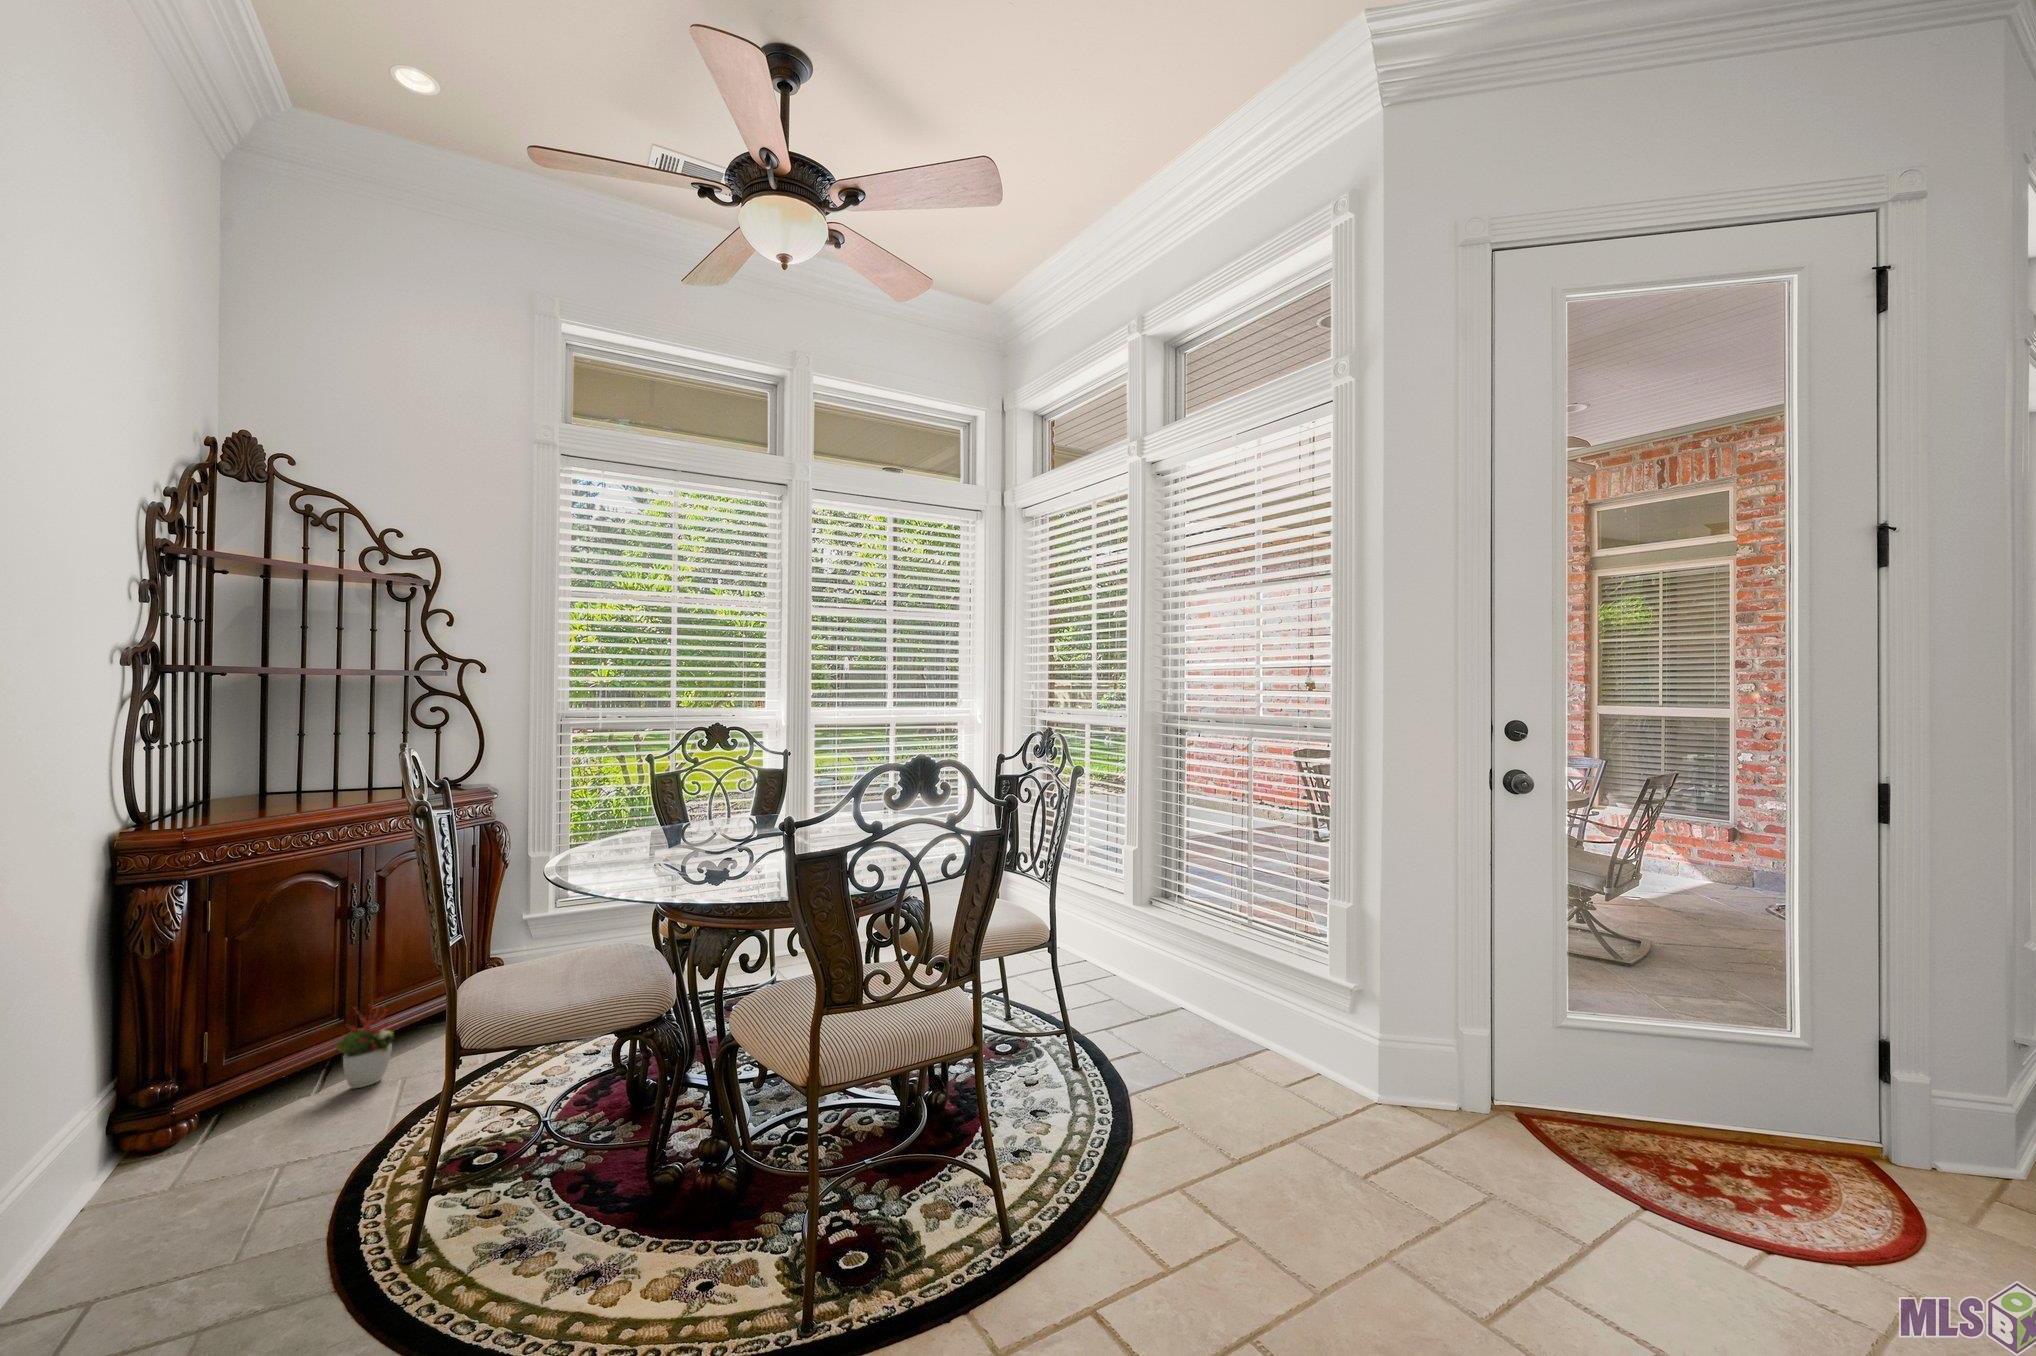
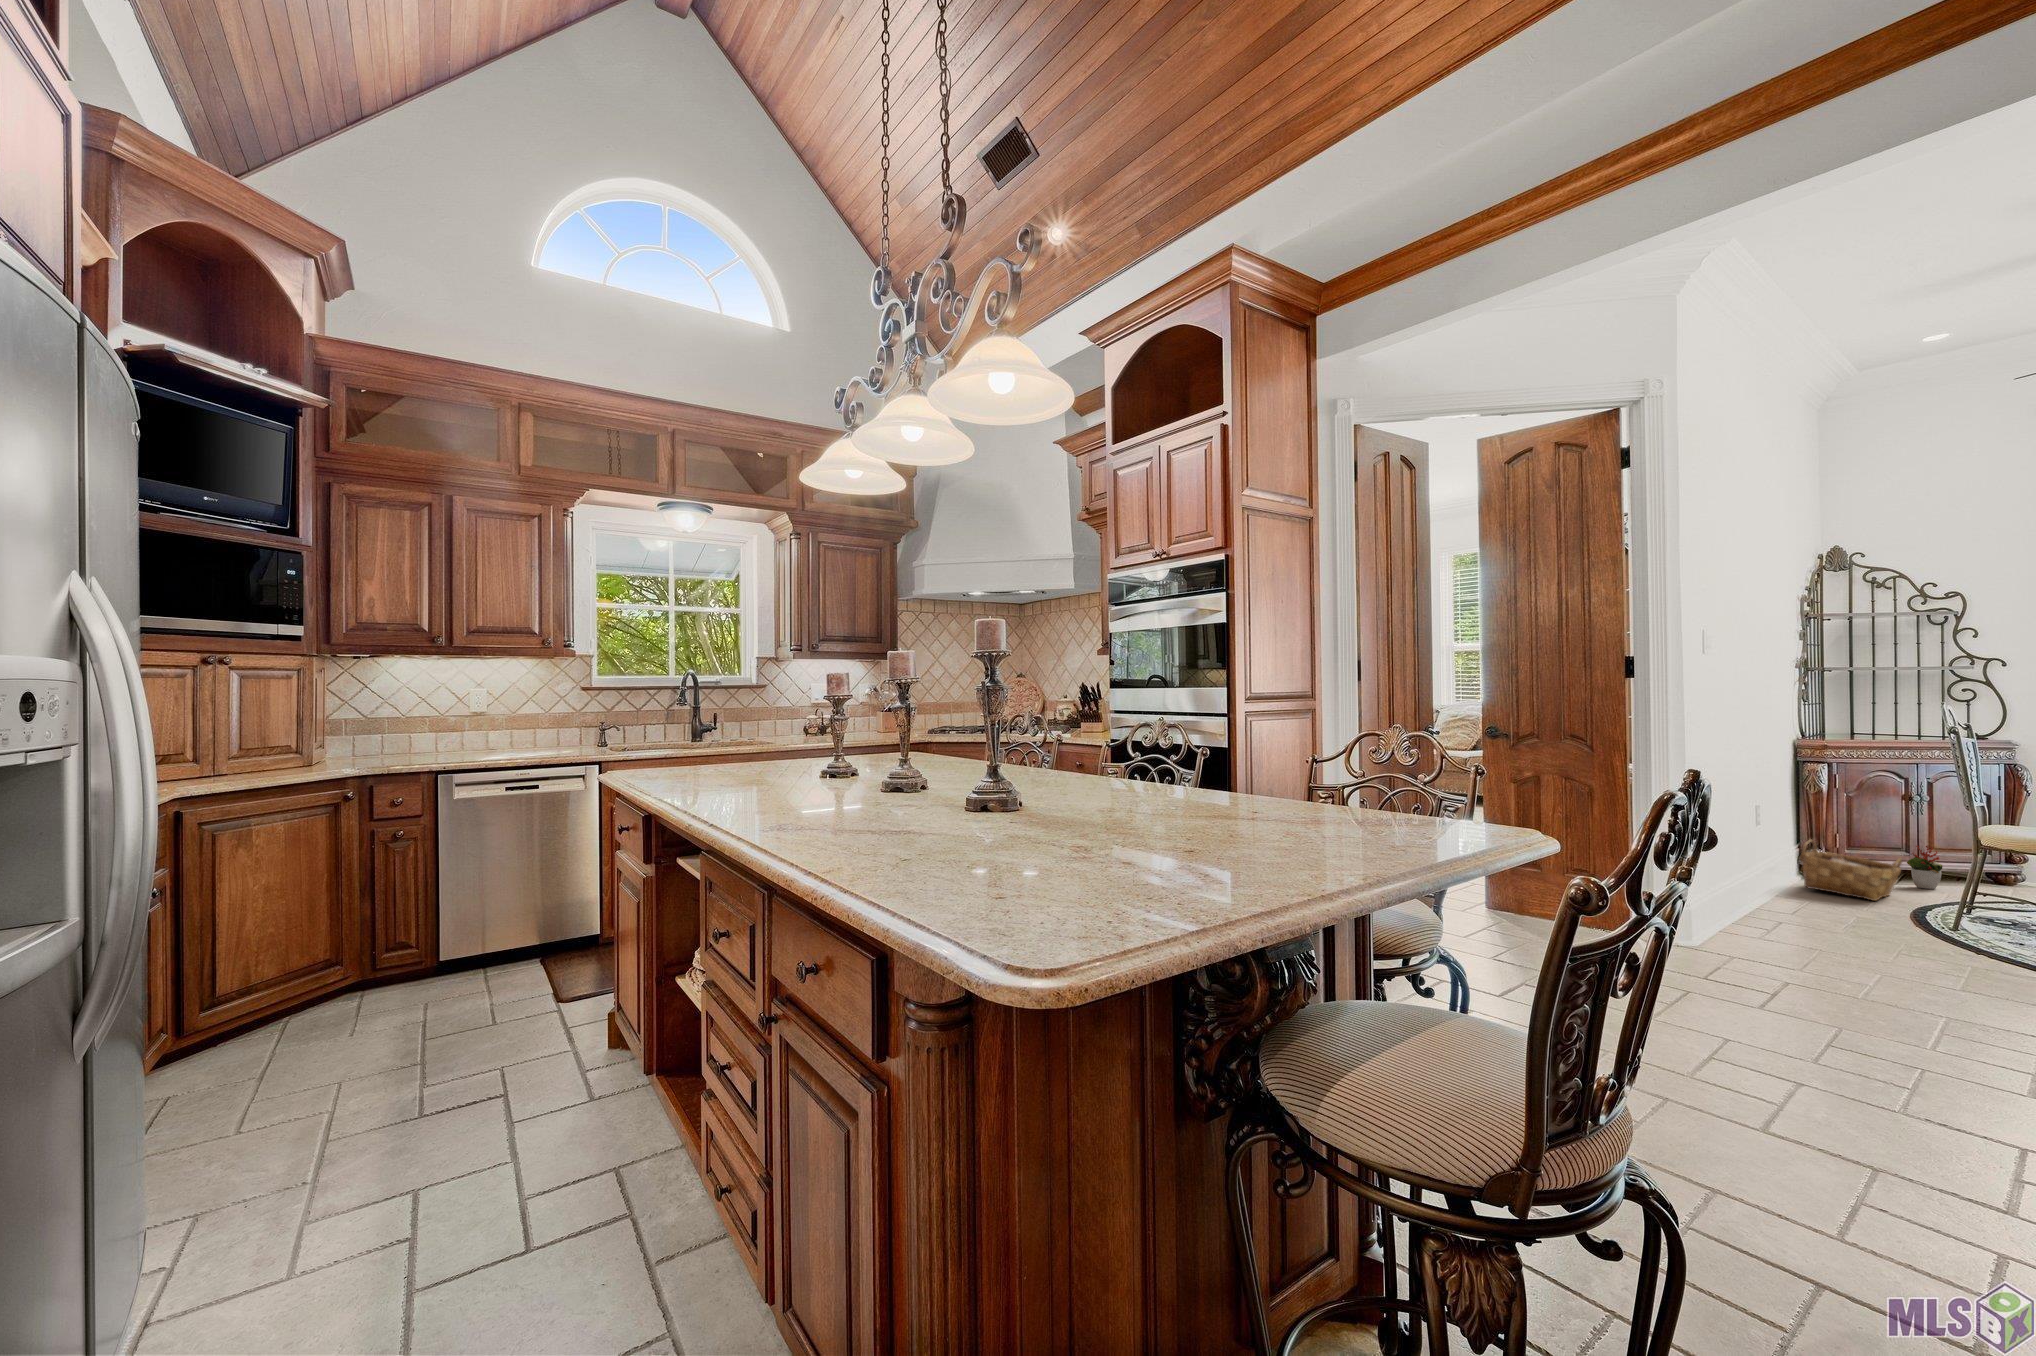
woven basket: none [87,1069,321,1222] -> present [1800,840,1902,901]

